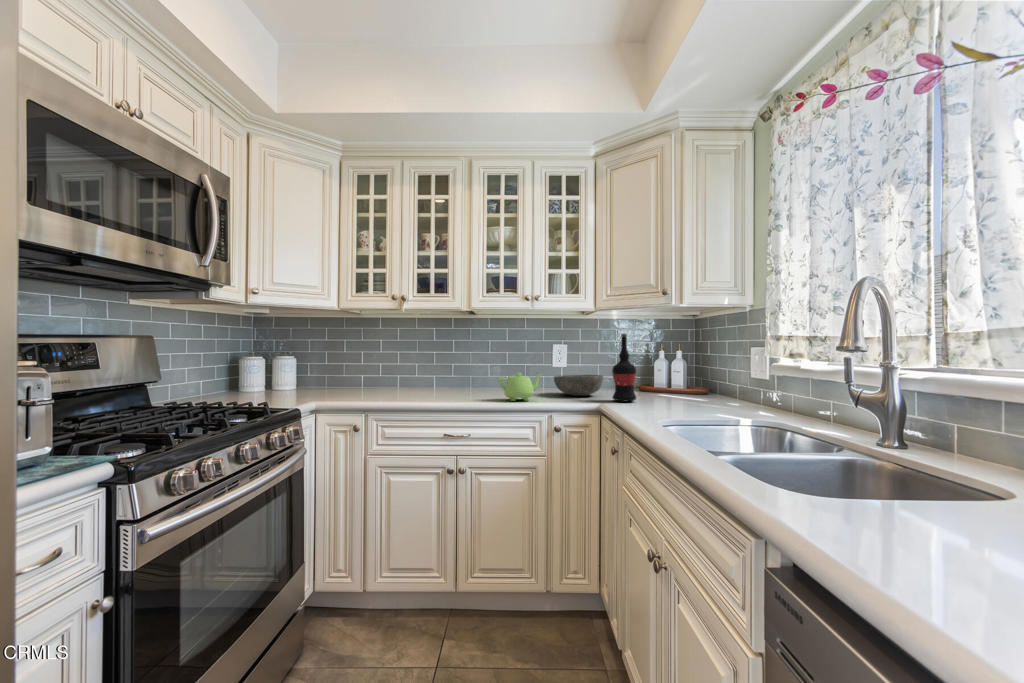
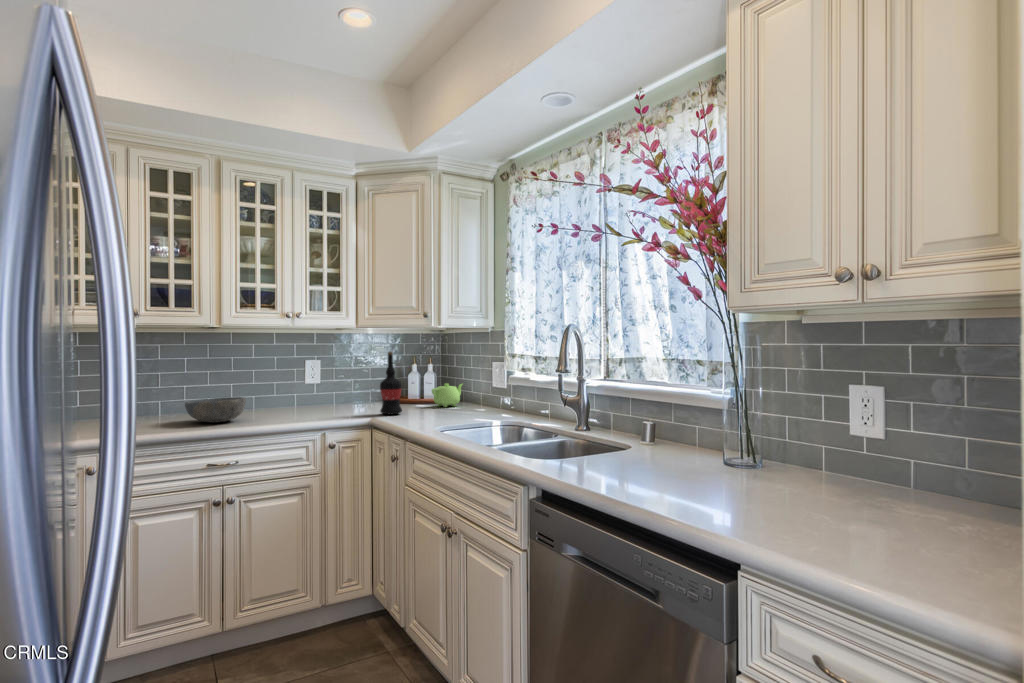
teapot: present [498,373,541,401] -> present [432,383,462,407]
bowl: present [554,375,603,396] -> present [185,397,246,423]

